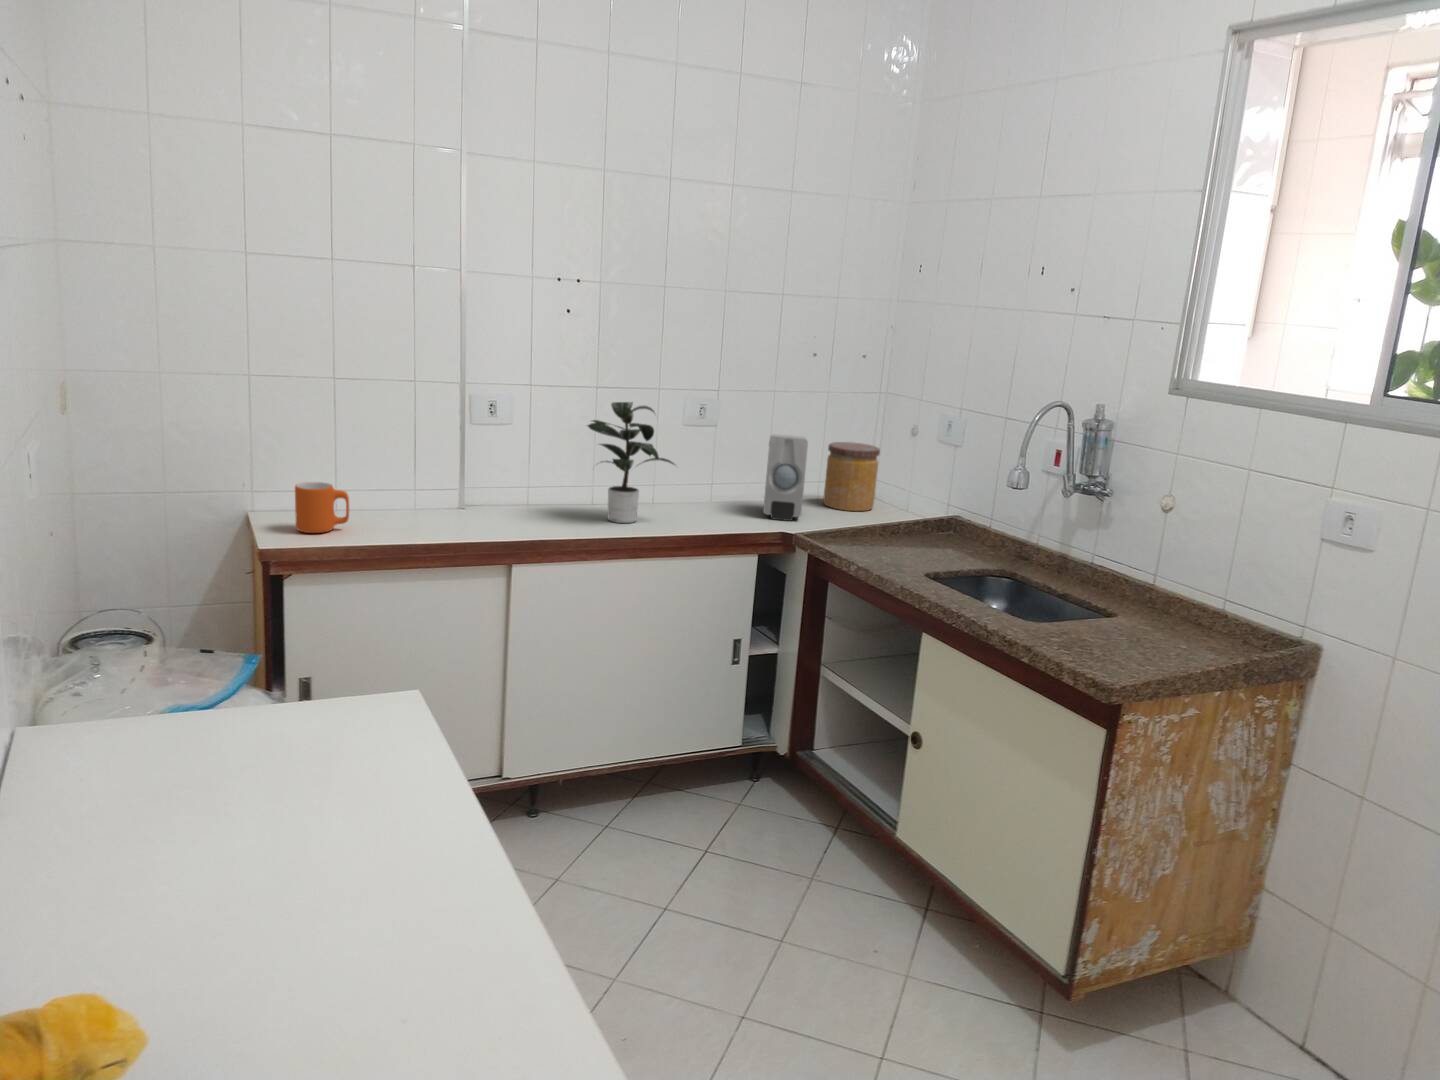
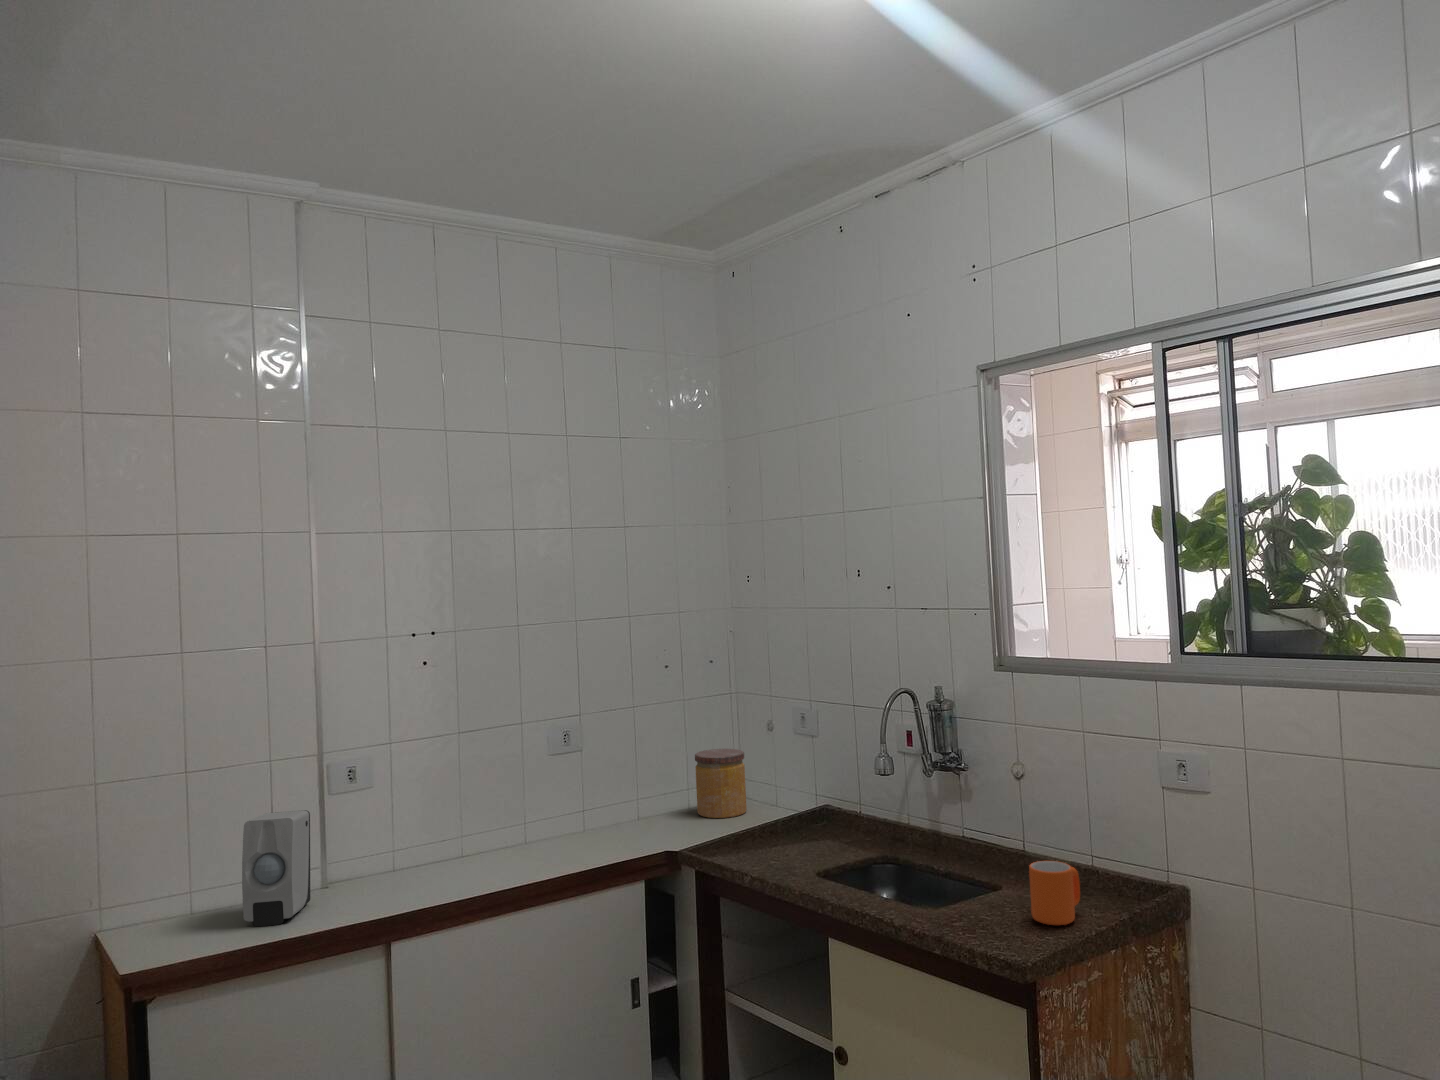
potted plant: present [588,402,674,523] -> none [448,745,564,873]
soap dispenser: present [763,434,808,521] -> present [242,810,310,926]
mug: present [295,482,349,533] -> present [1029,861,1080,925]

